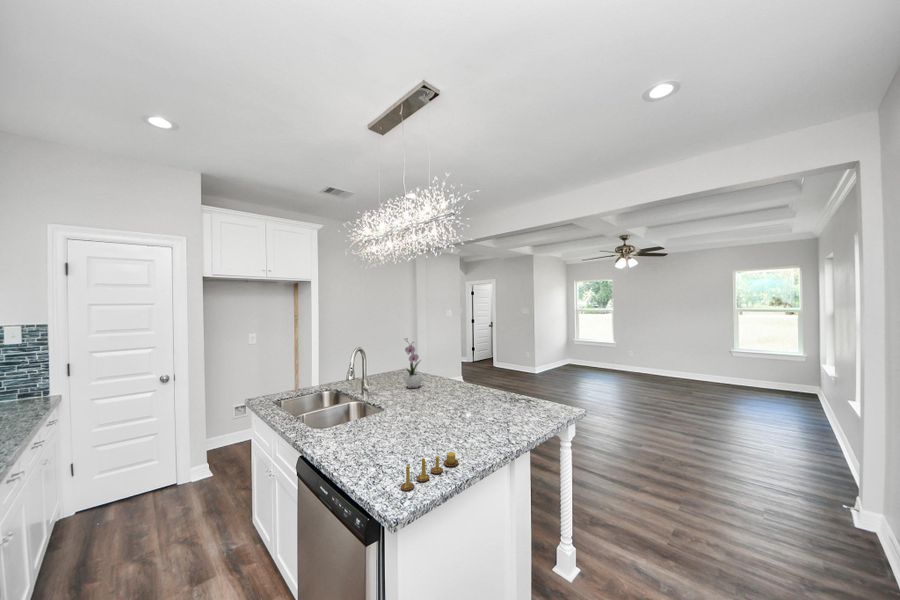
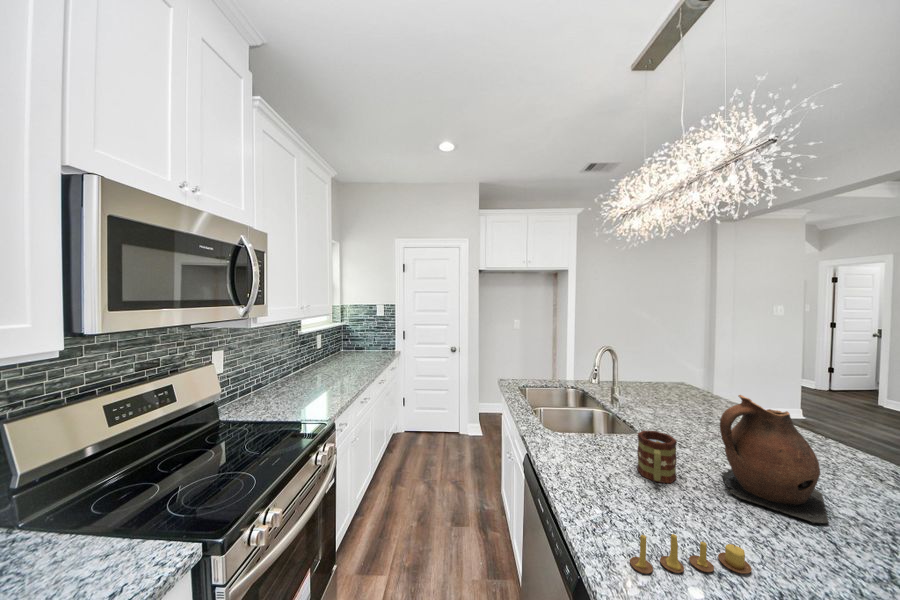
flower arrangement: present [405,344,422,388] -> none [676,342,706,413]
ceramic pitcher: none [436,366,484,430] -> present [720,395,829,524]
mug: none [390,402,415,437] -> present [637,431,677,483]

